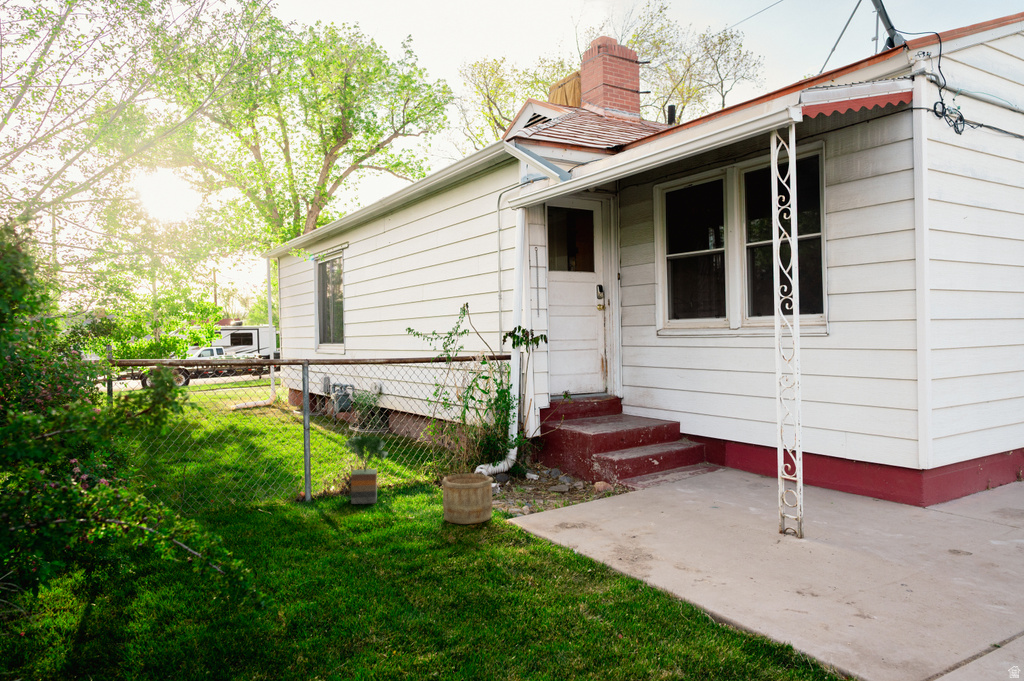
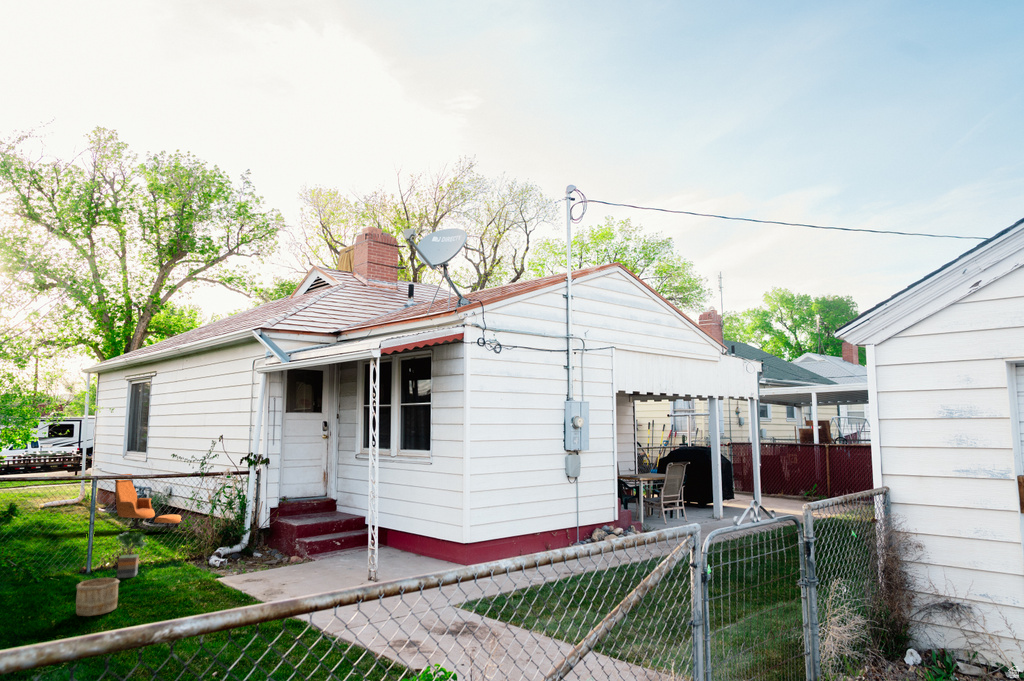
lounge chair: none [316,366,401,444] -> present [115,474,182,534]
wooden bucket: present [441,473,493,524] -> present [76,578,119,616]

